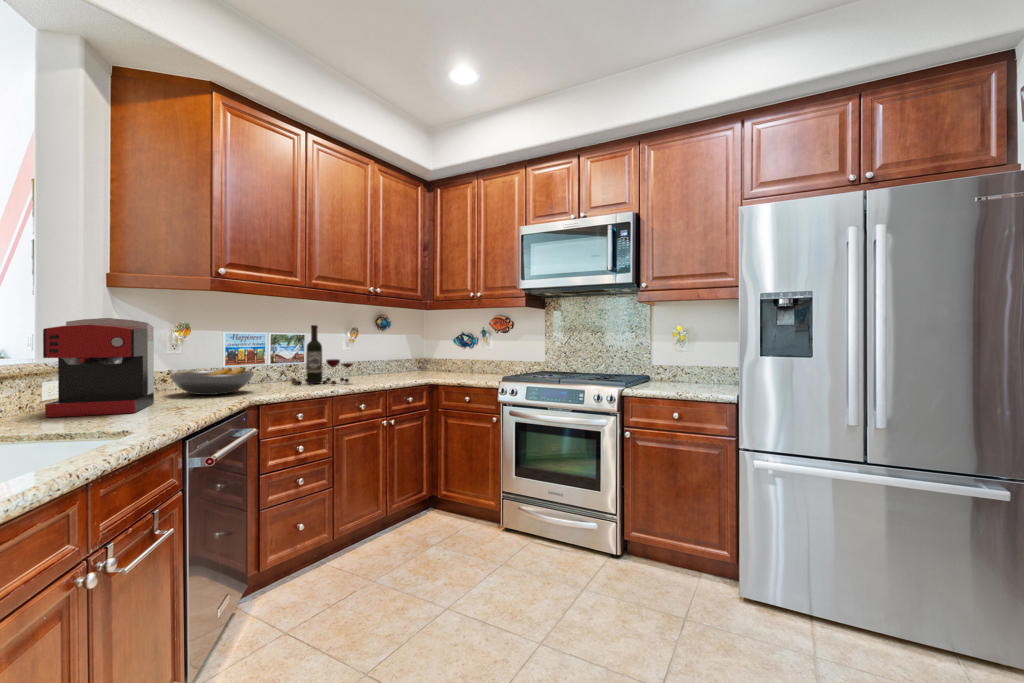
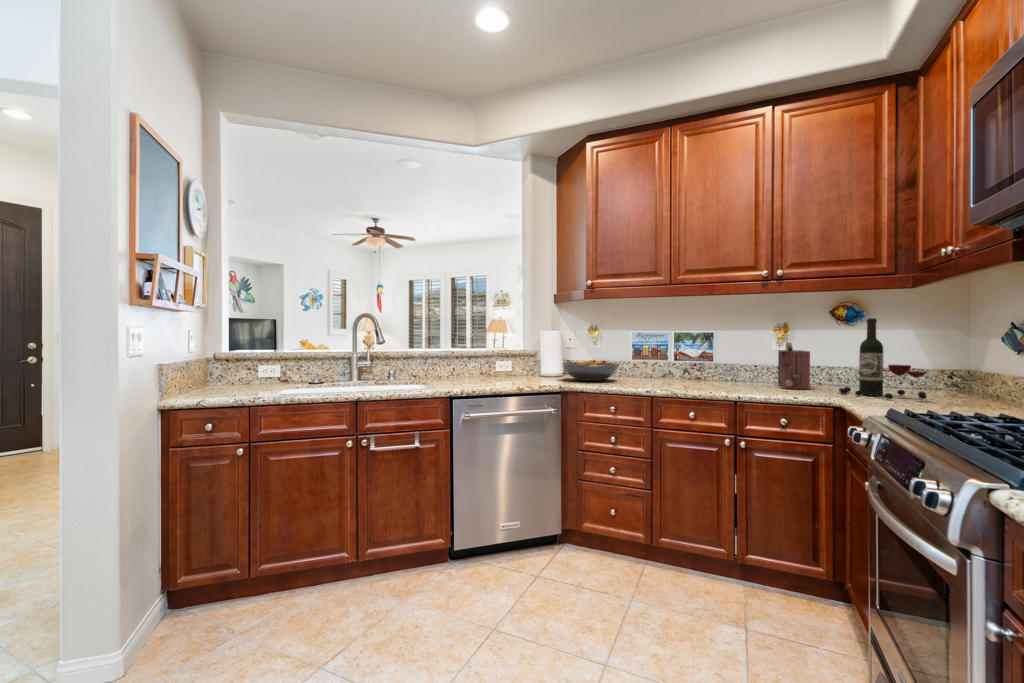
coffee maker: present [43,318,154,417] -> none [474,322,536,383]
wine bottle: present [292,325,353,385] -> present [839,318,927,399]
toaster: none [361,343,398,379] -> present [778,342,810,389]

